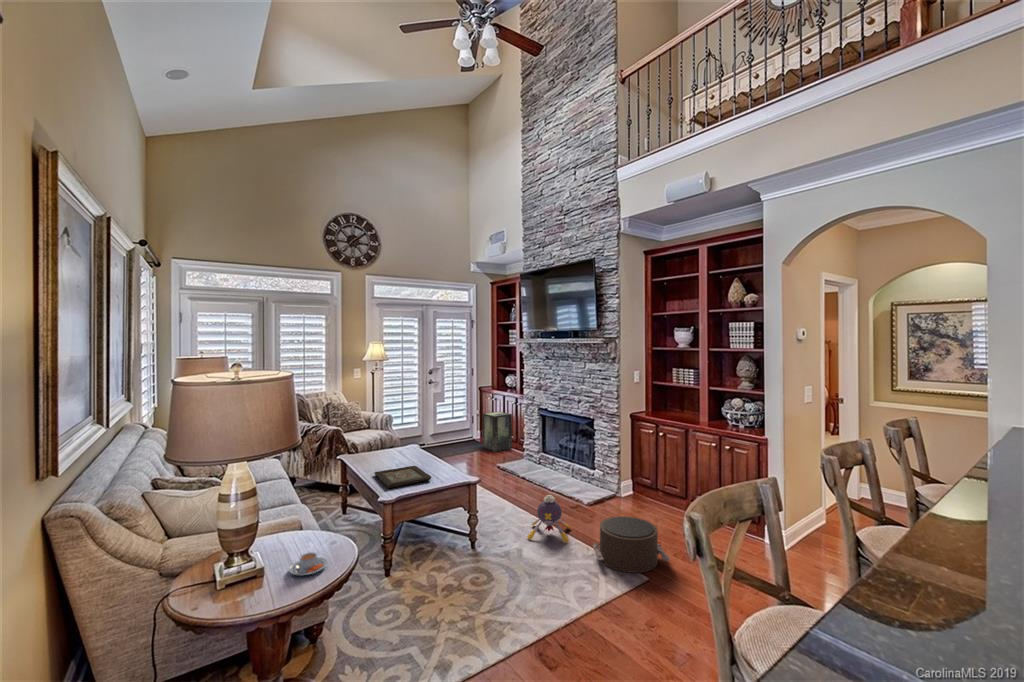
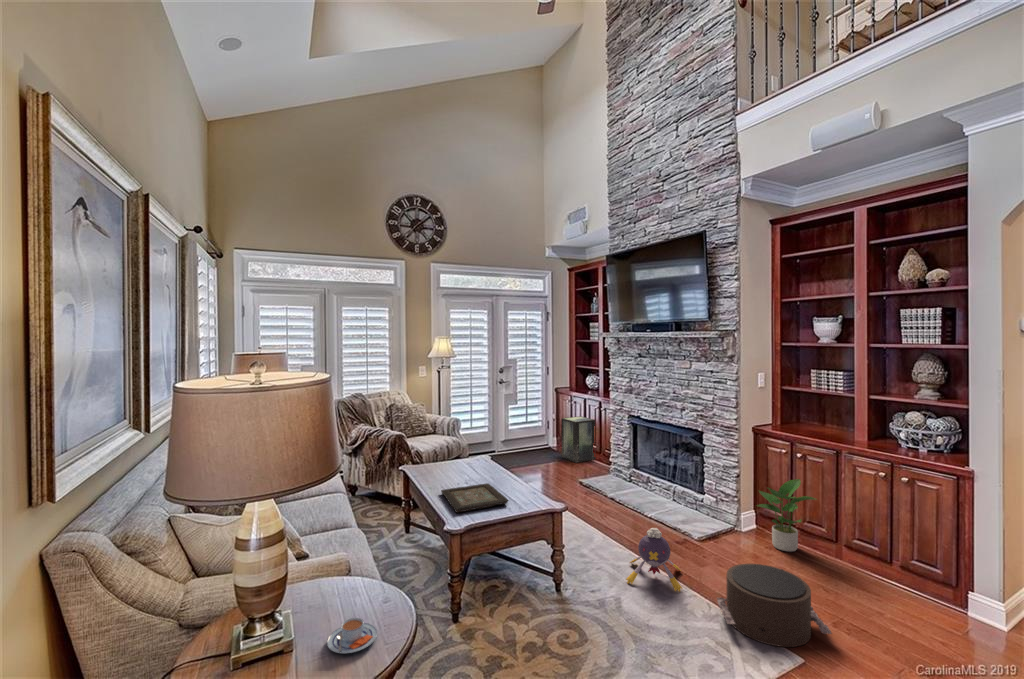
potted plant: none [630,453,675,510] -> present [757,479,816,552]

